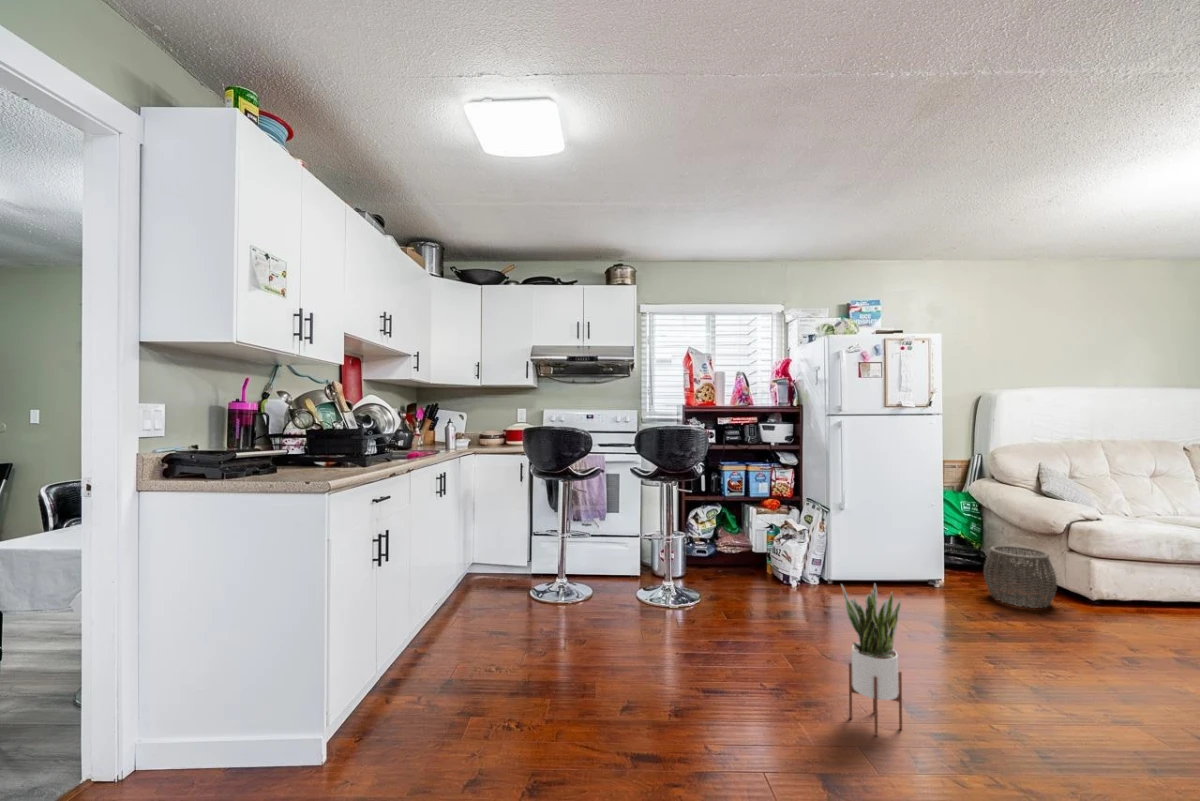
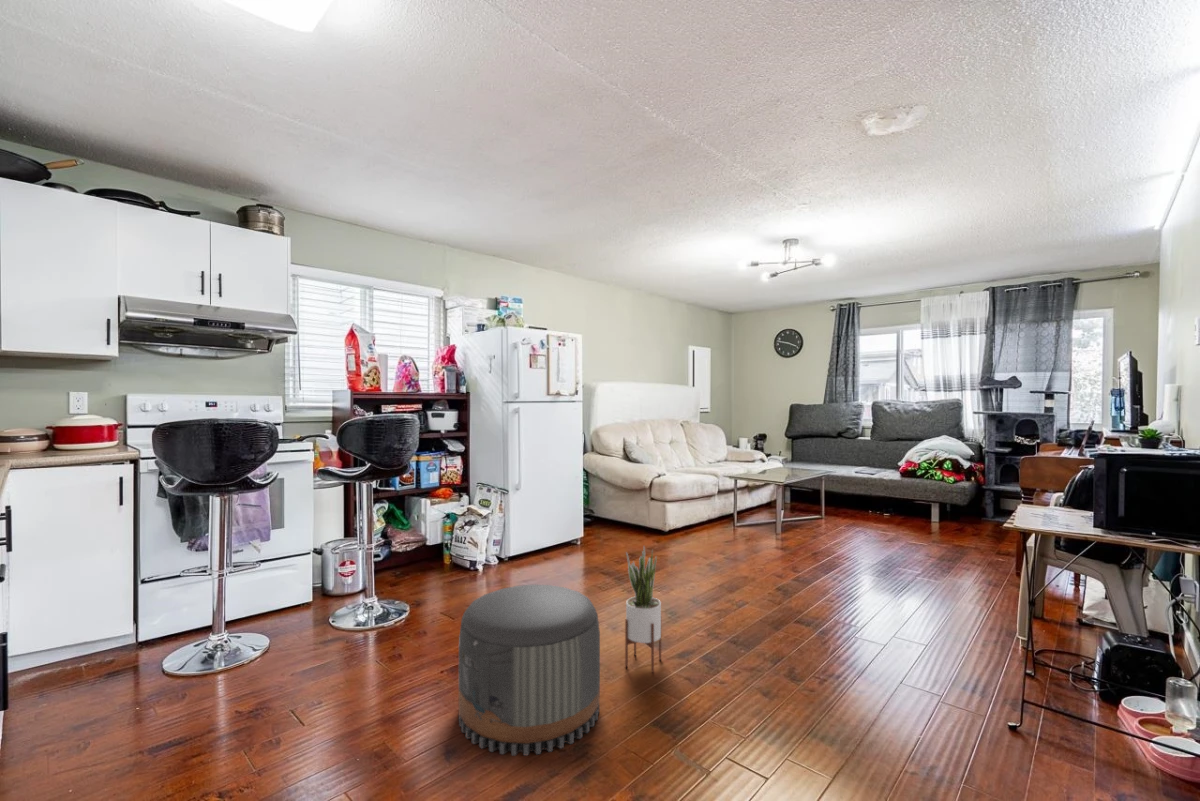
woven basket: present [984,545,1057,608] -> none [609,501,653,545]
pouf: none [650,590,788,750] -> present [459,585,600,755]

